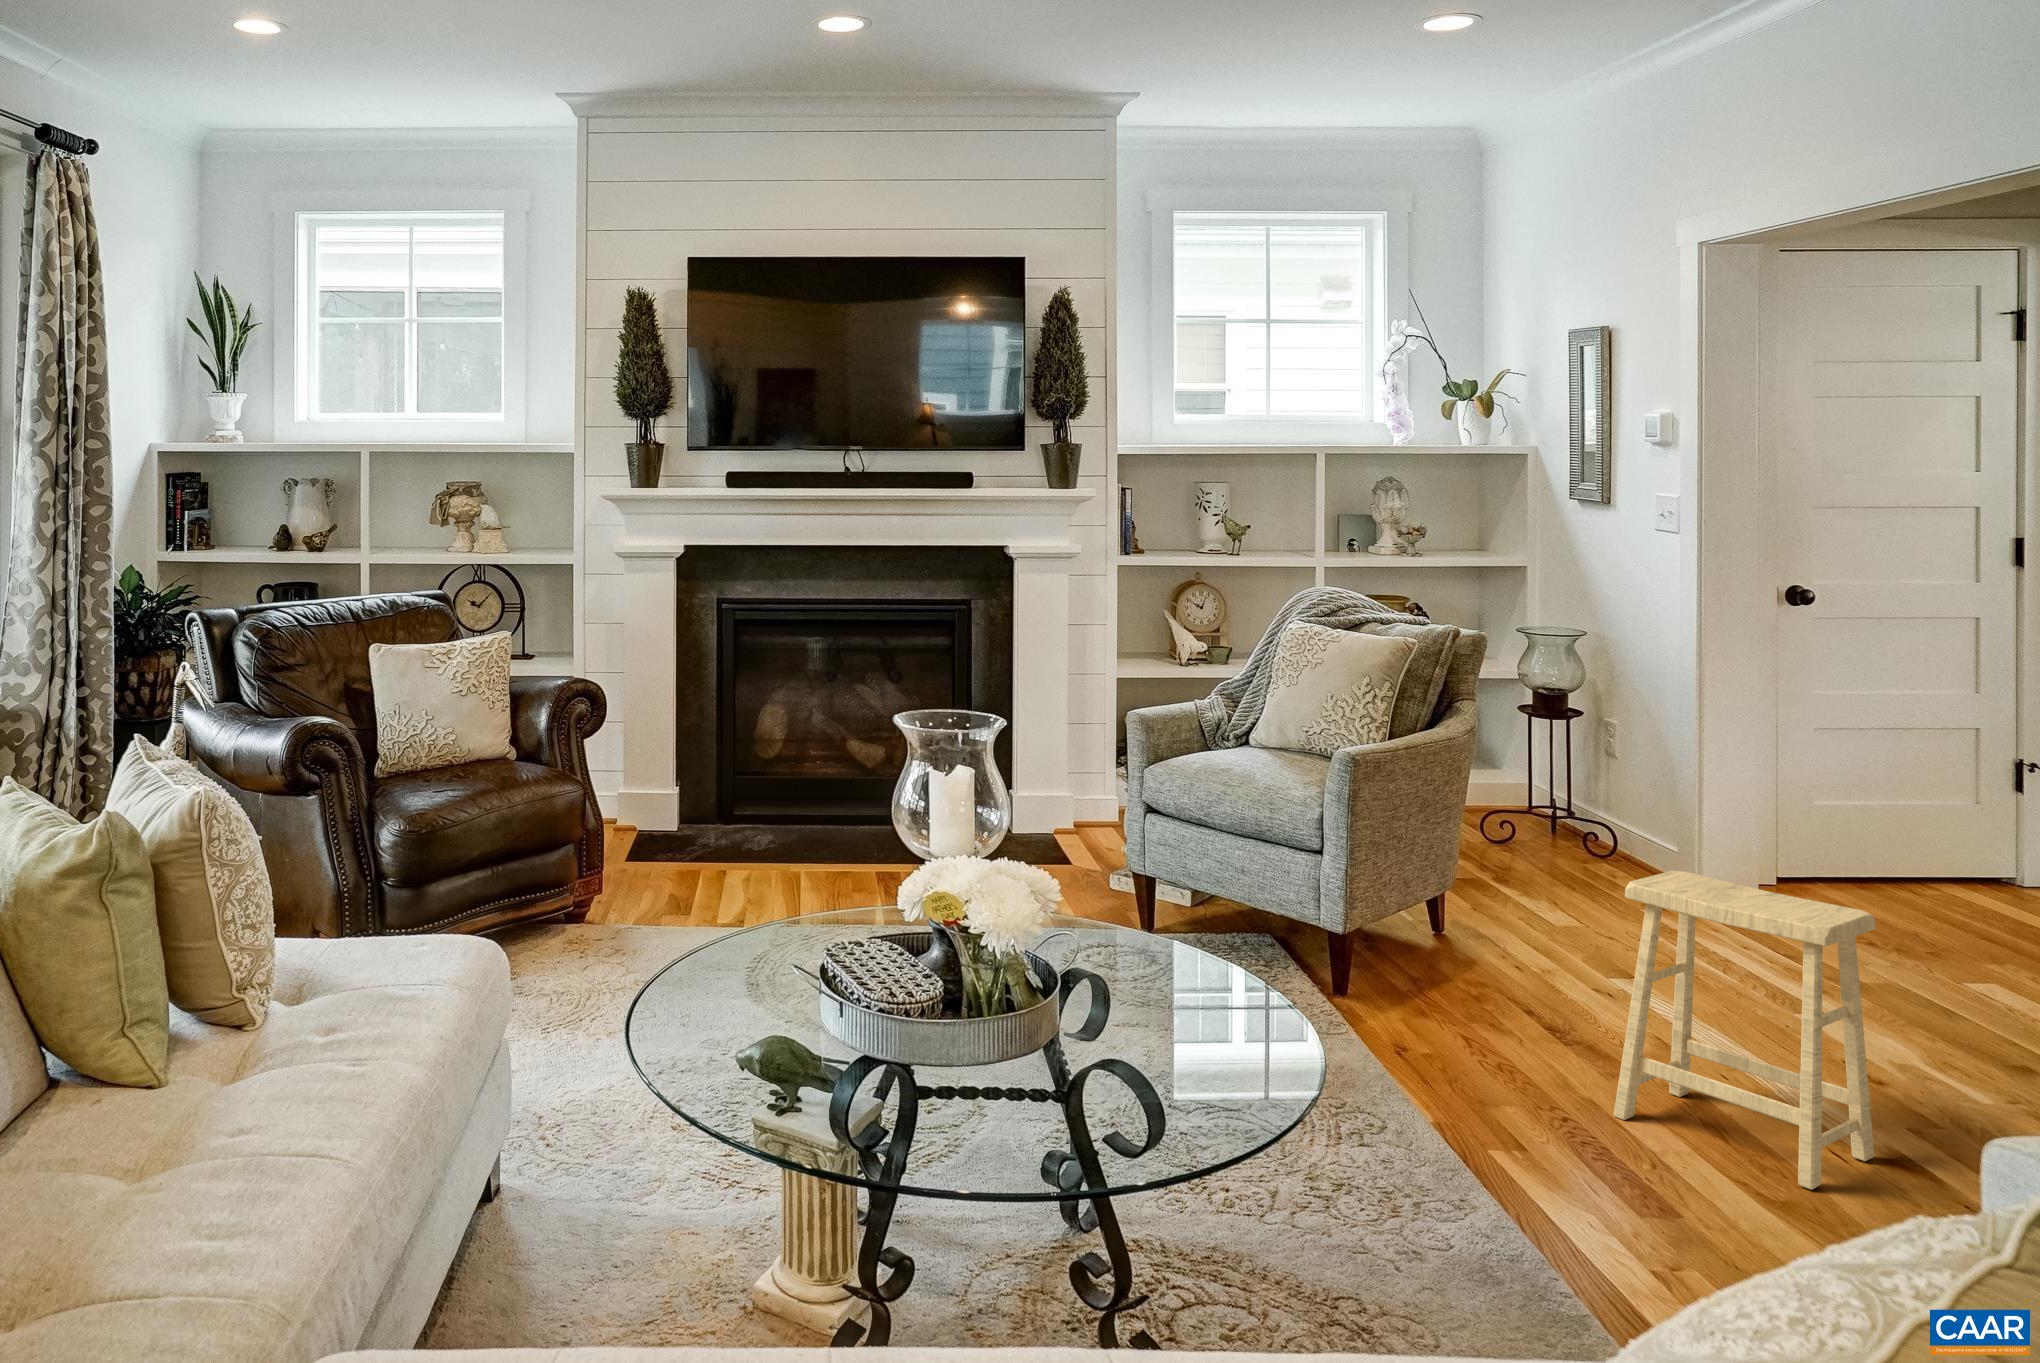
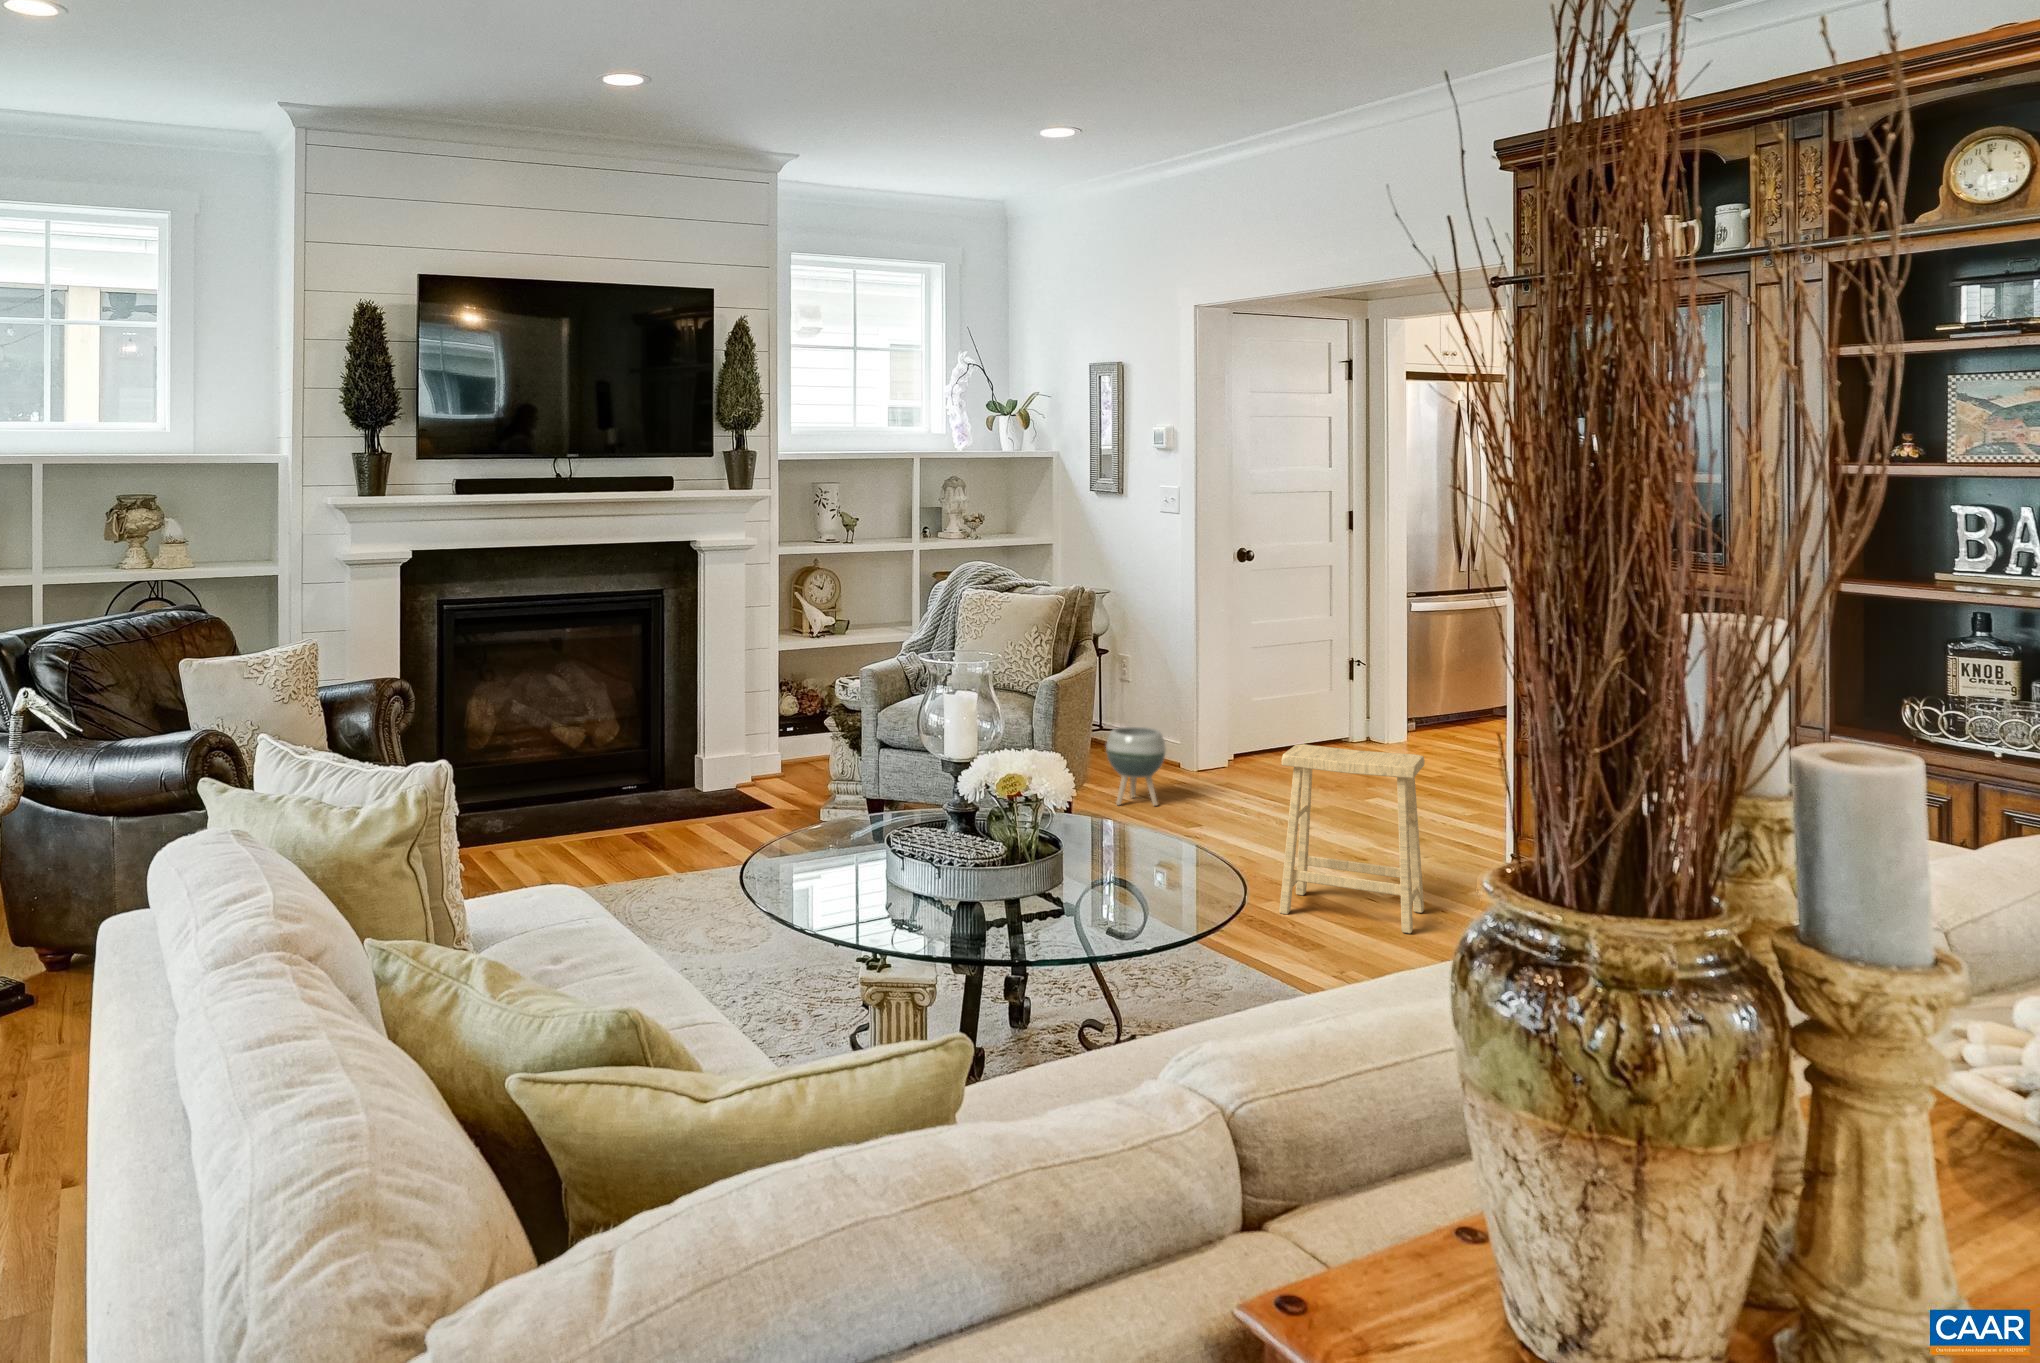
planter: none [1502,819,1591,933] -> present [1106,727,1166,806]

